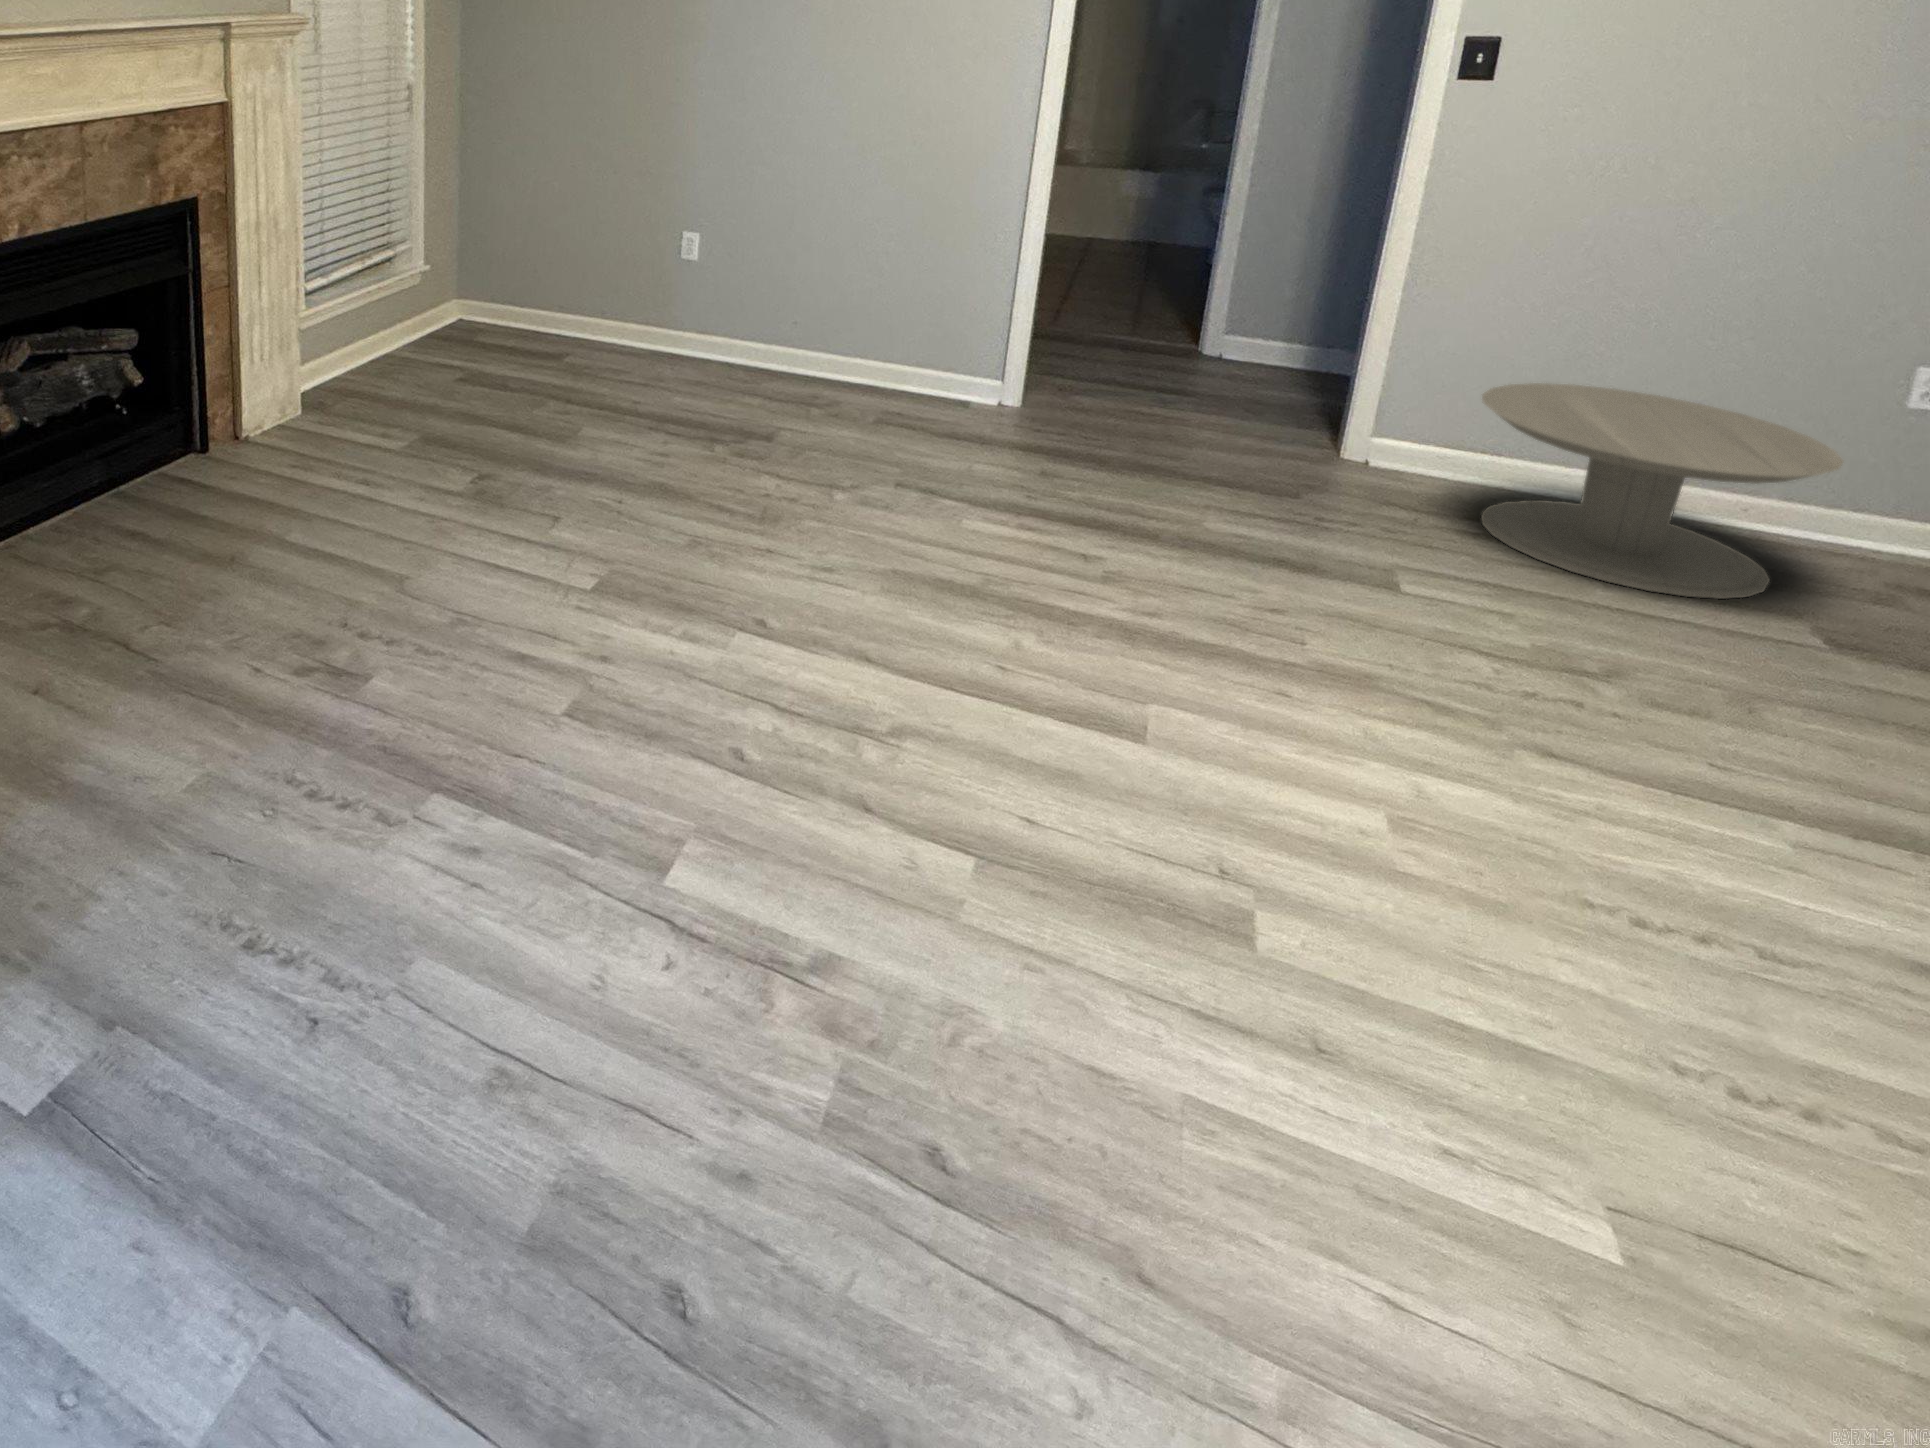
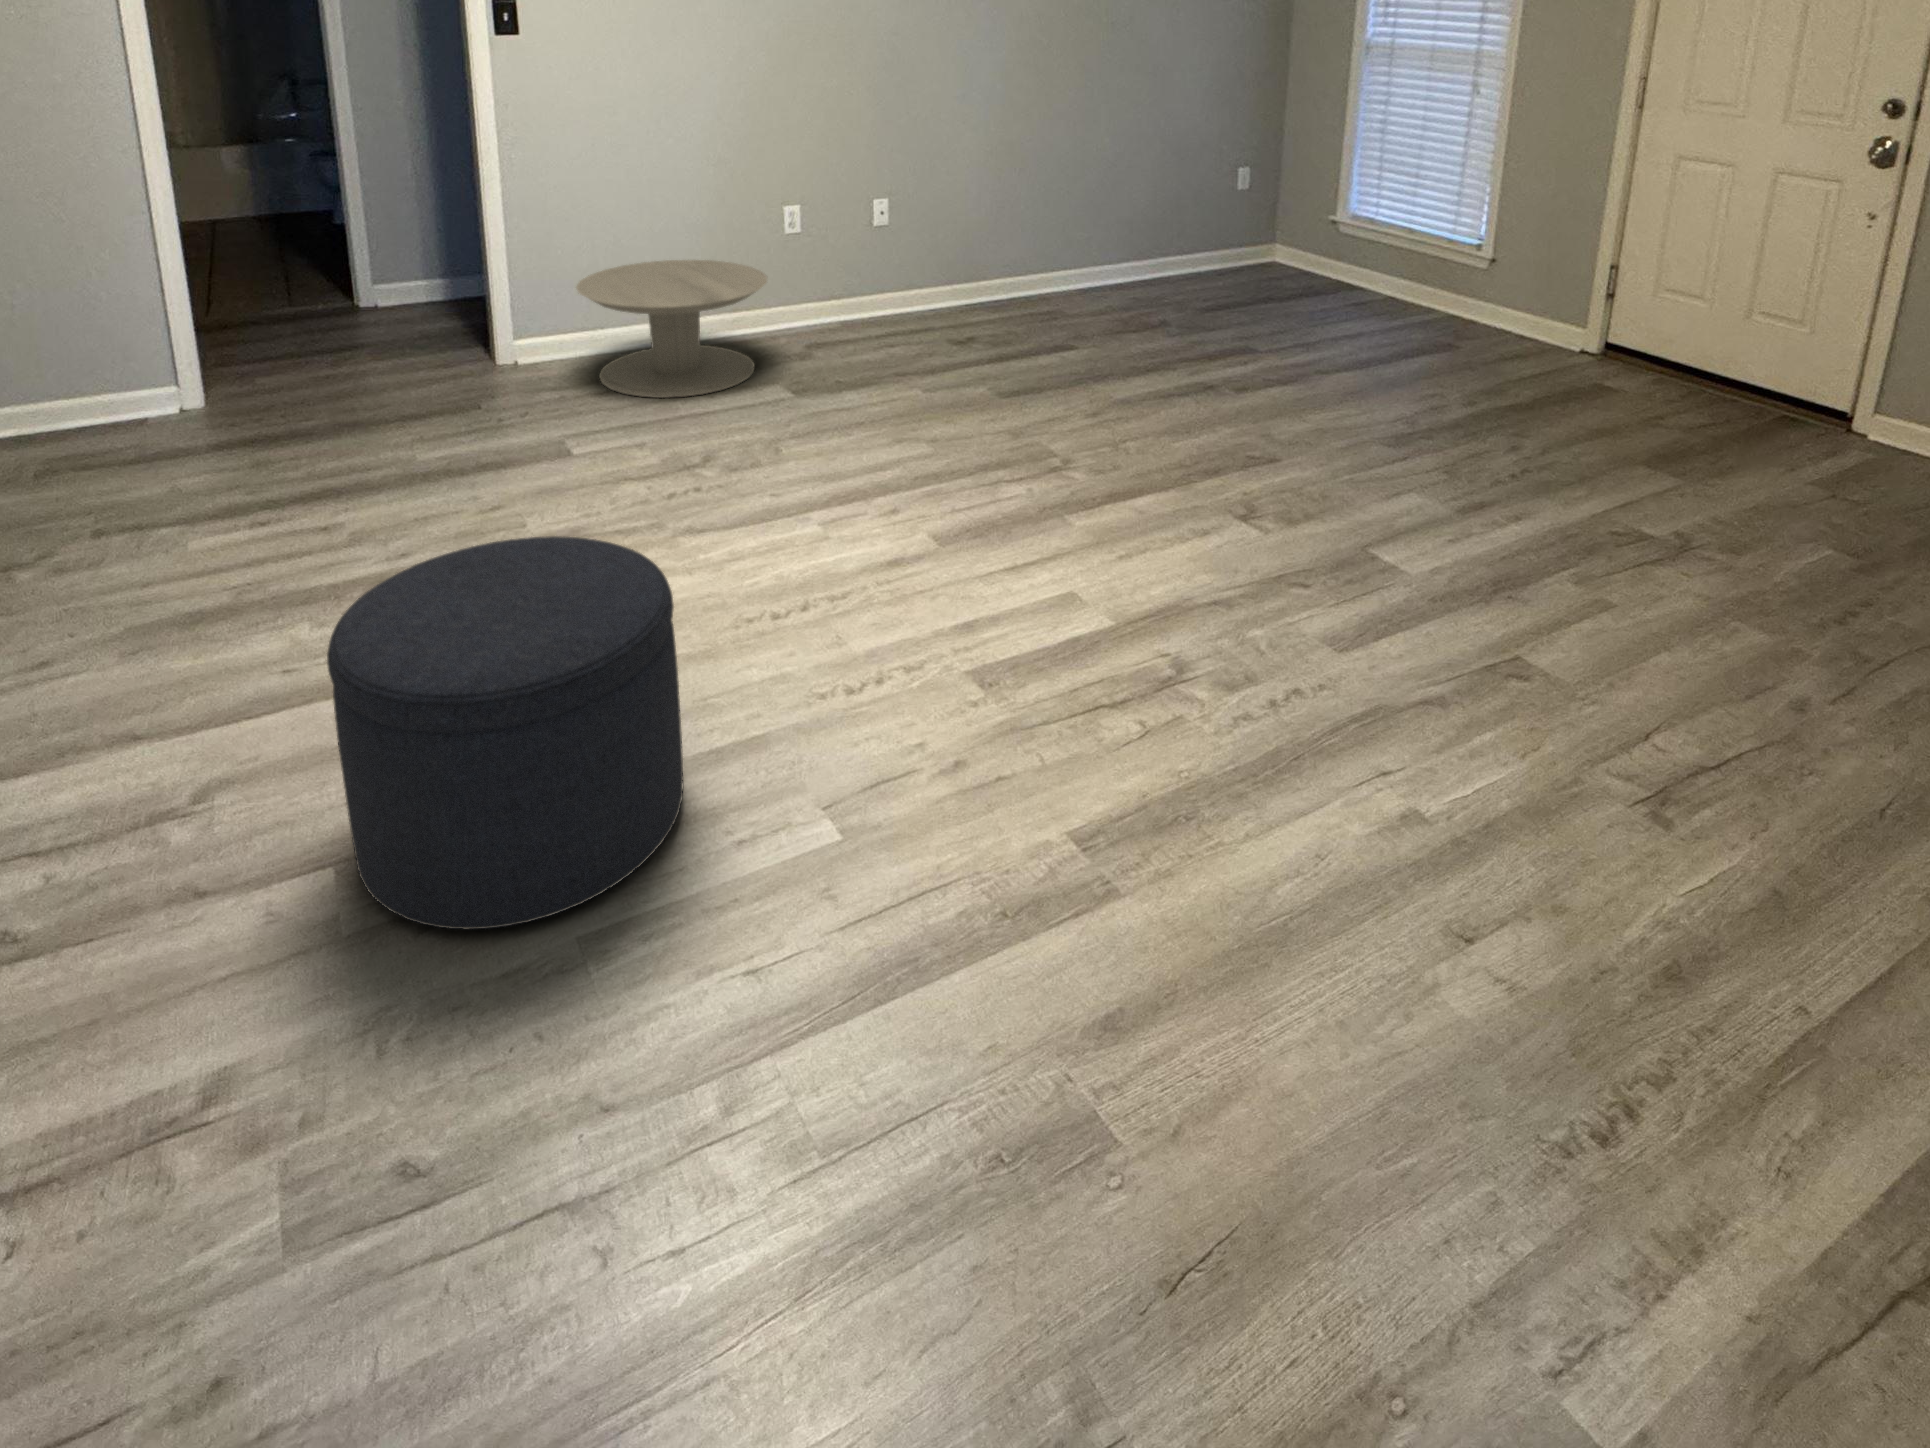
ottoman: none [995,621,1450,1077] -> present [327,536,684,930]

